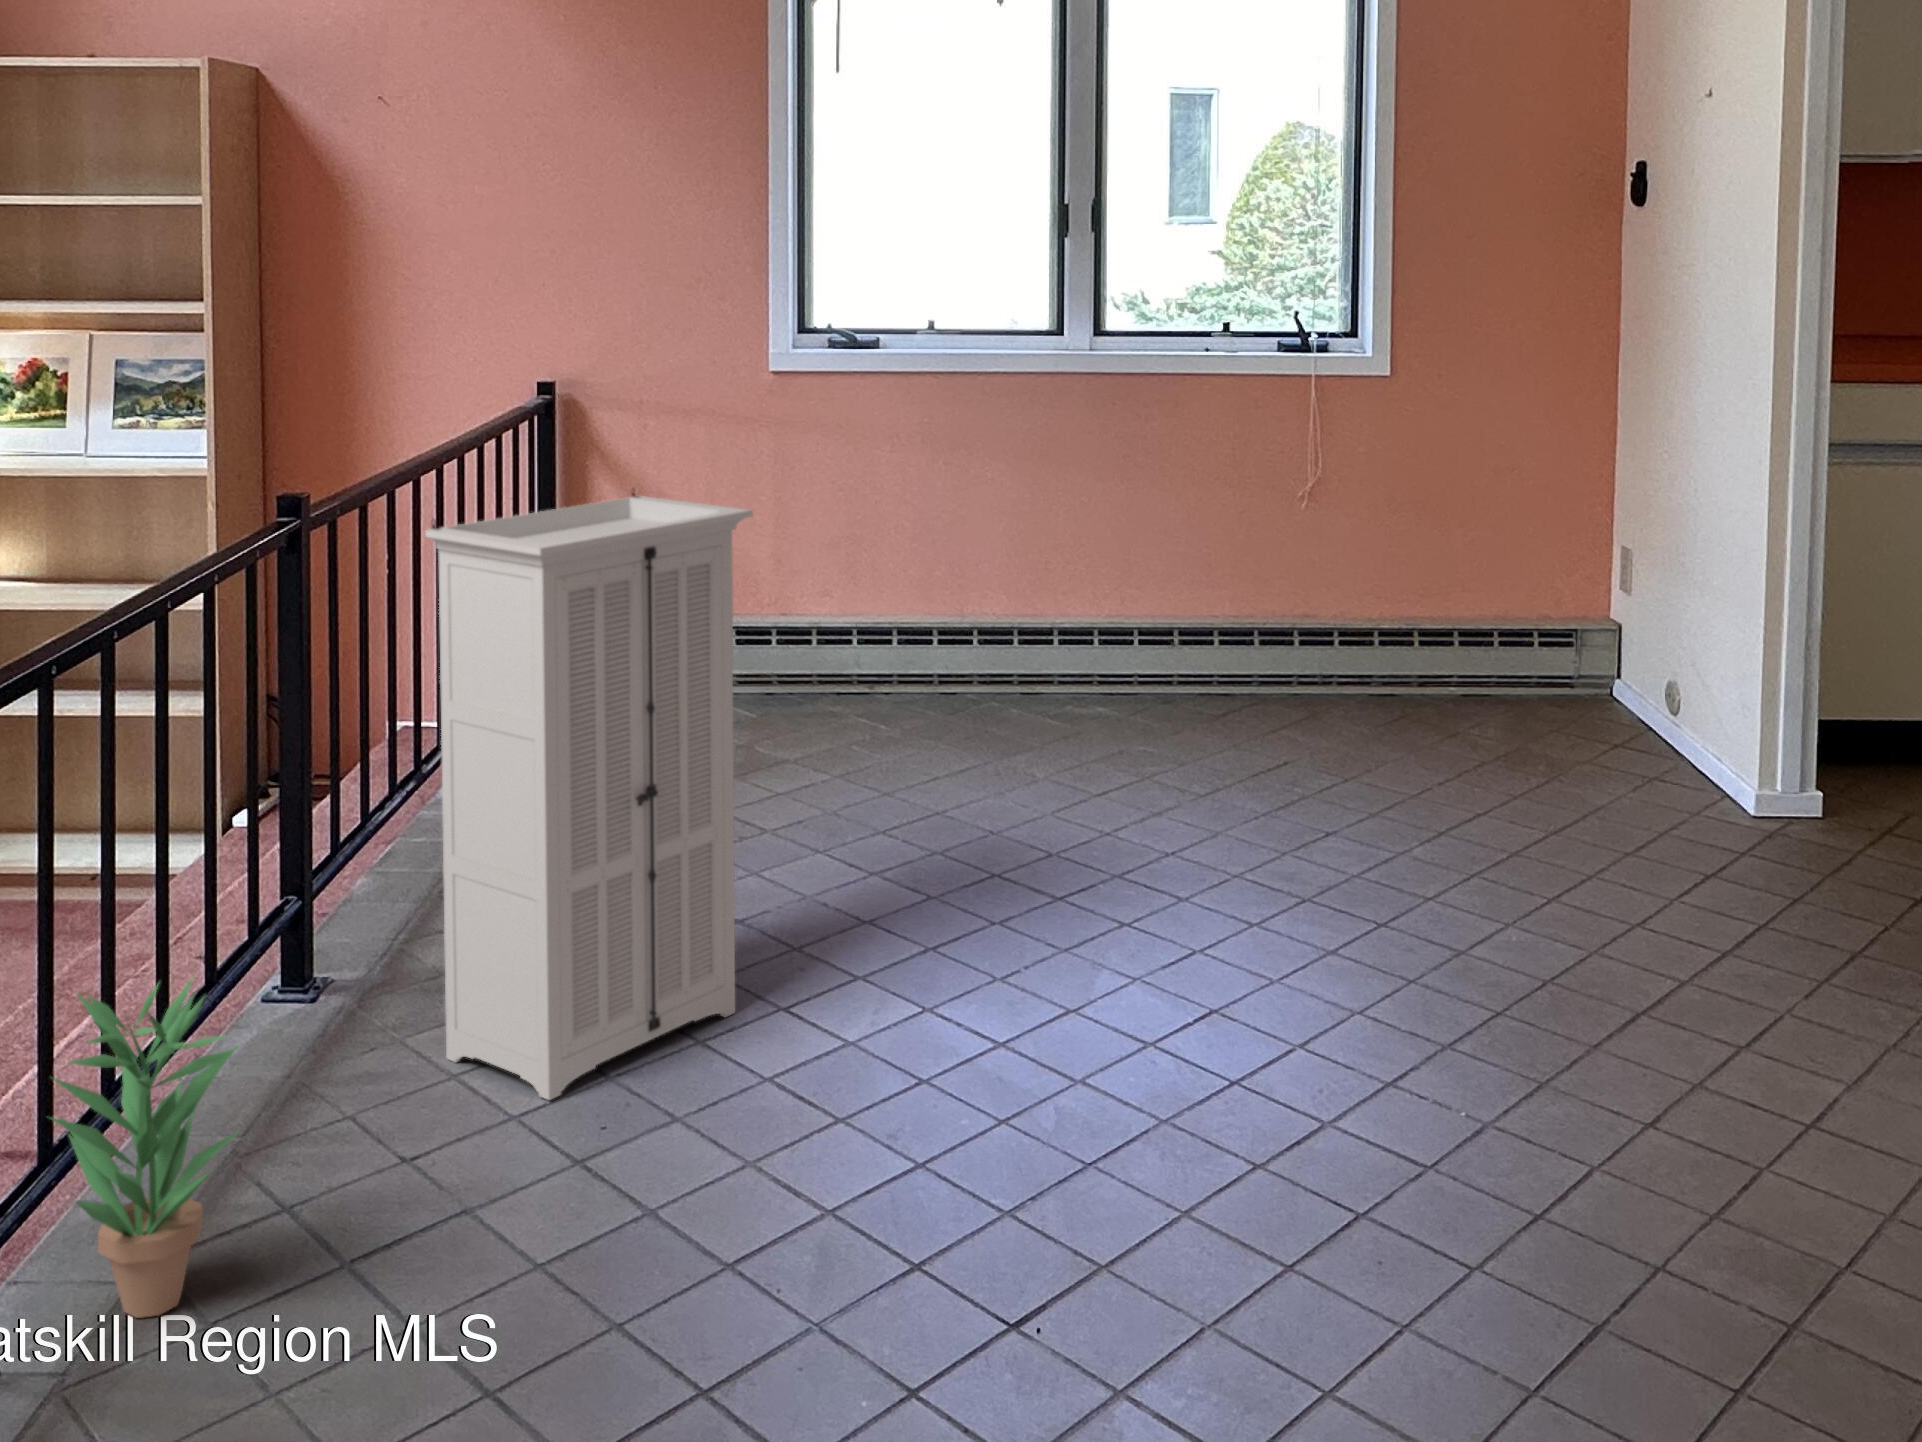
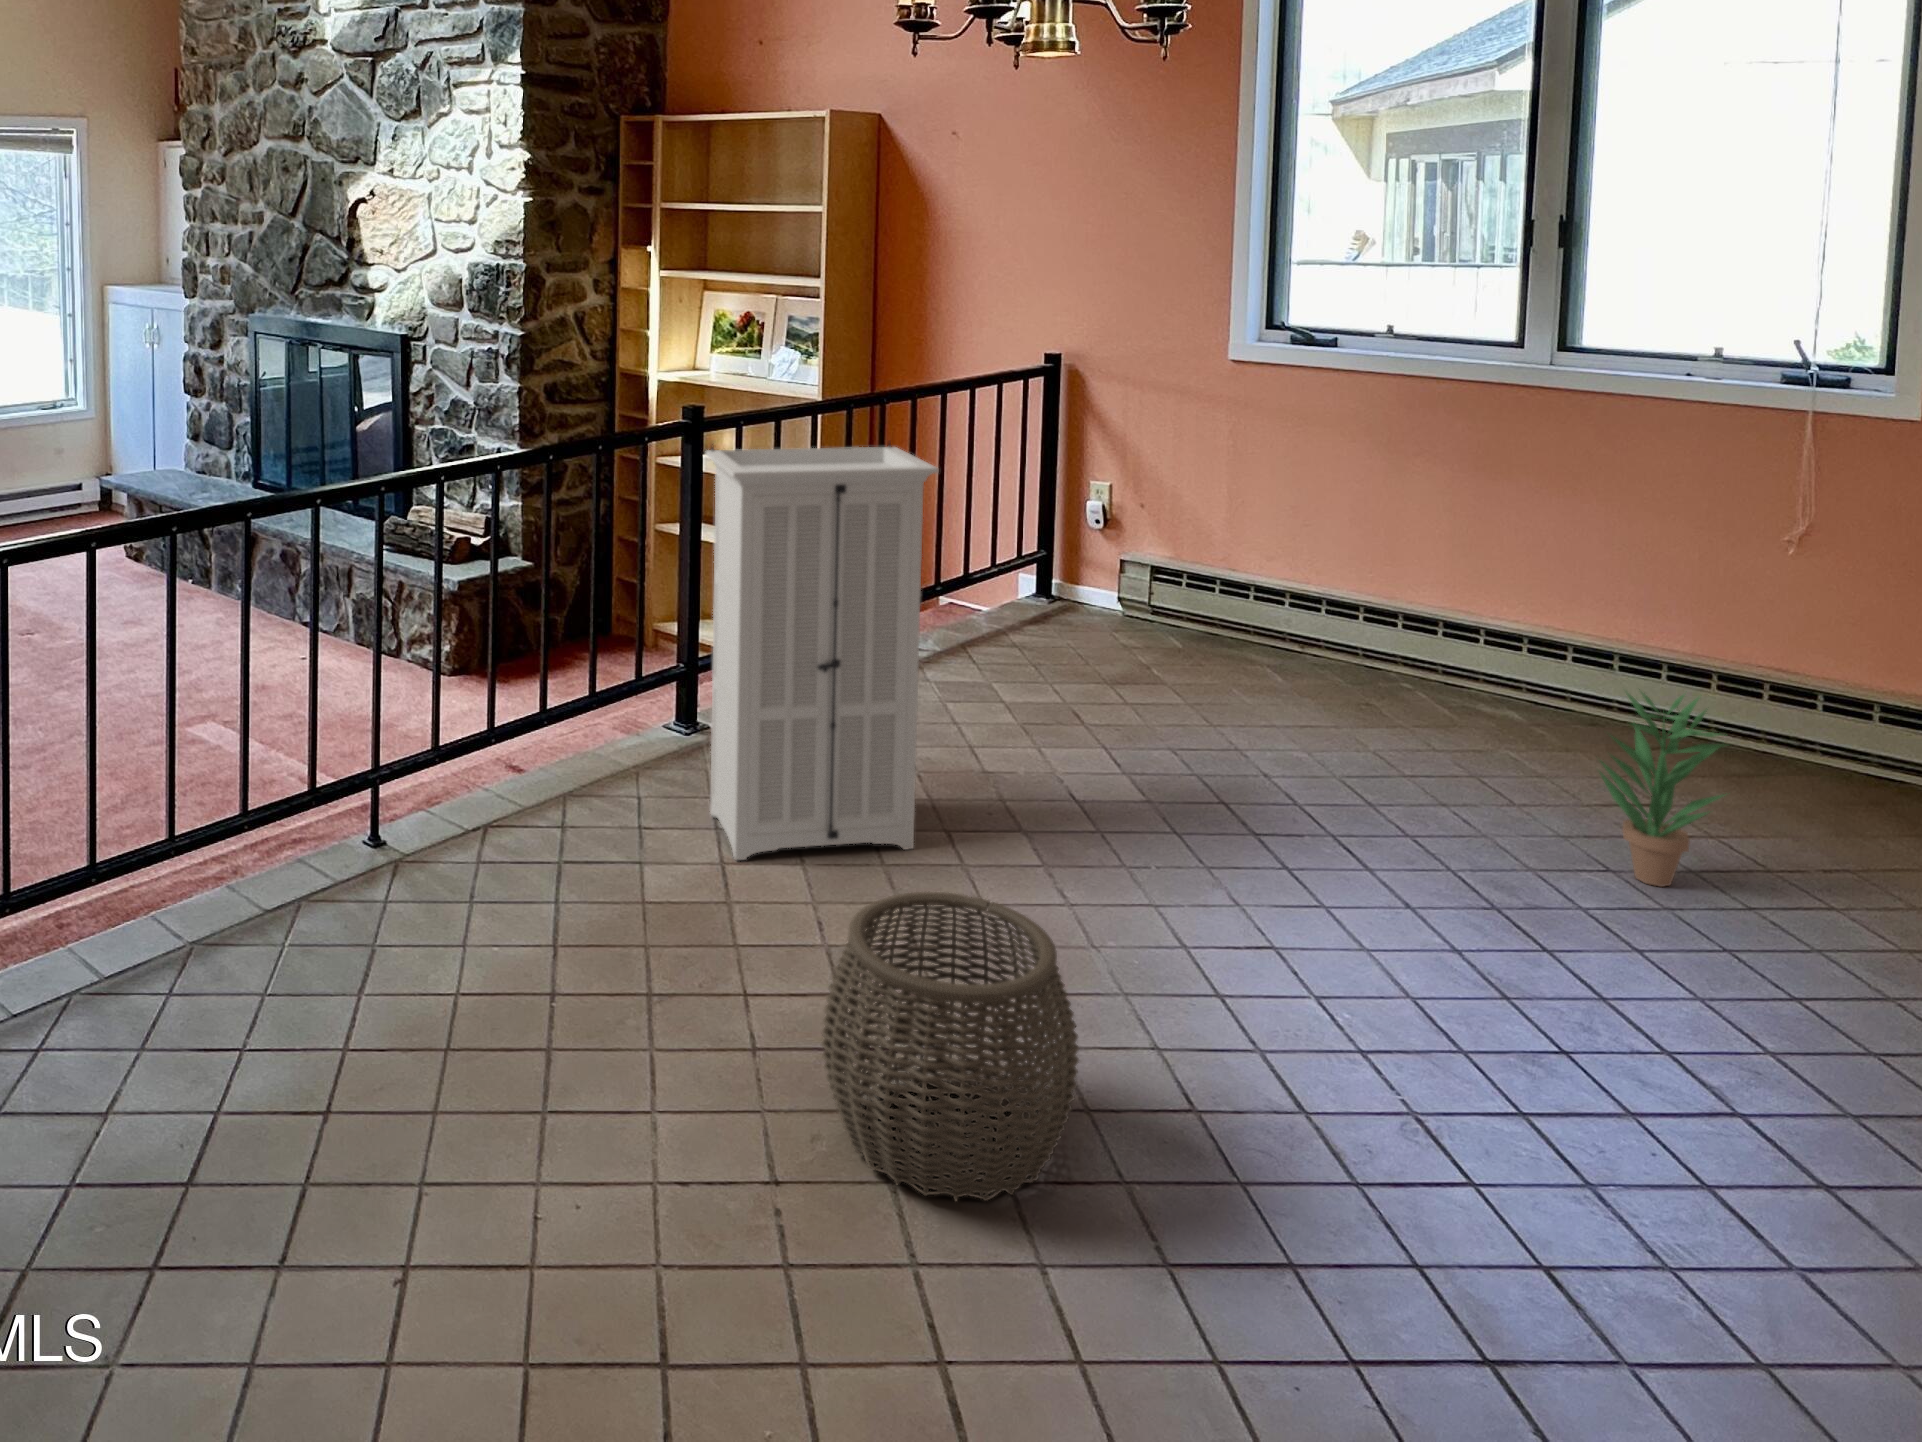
potted plant: present [51,978,239,1318] -> present [1600,693,1726,886]
woven basket: none [964,990,1264,1350] -> present [821,892,1079,1201]

